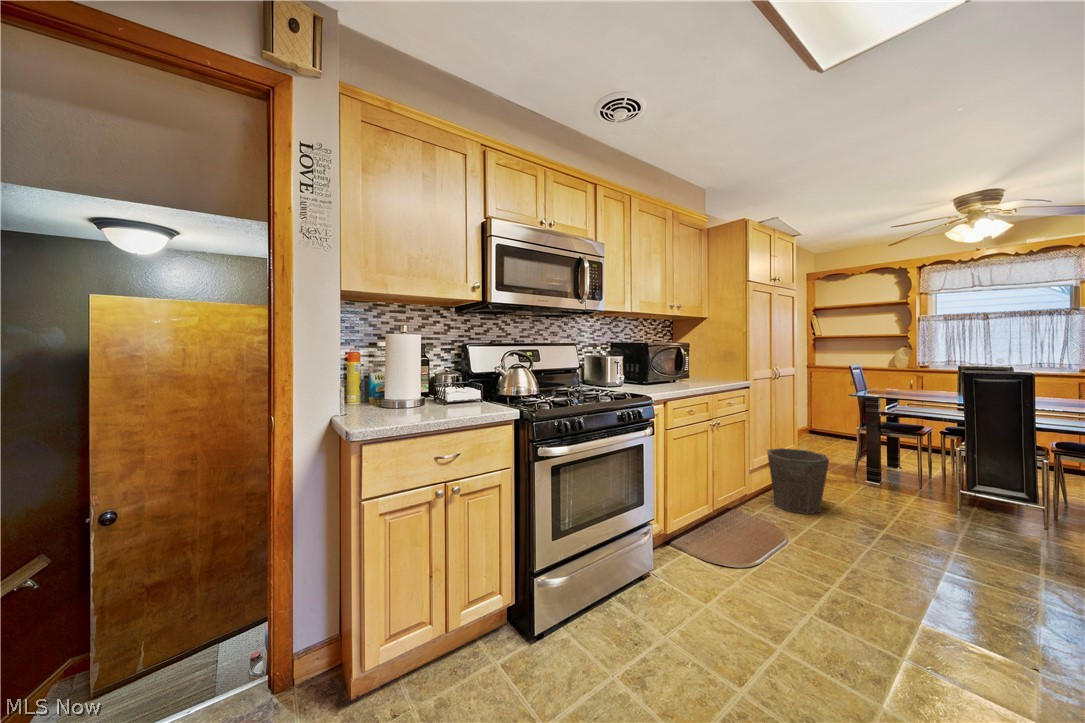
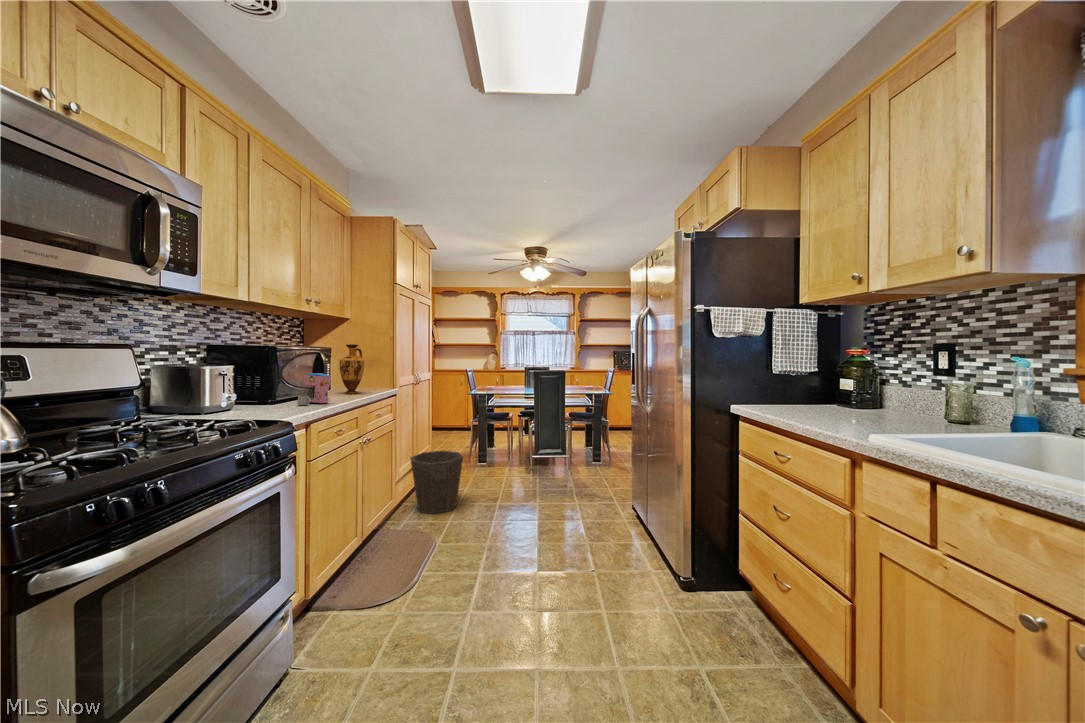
vase: none [697,340,718,382] -> present [339,344,364,394]
coffee maker: none [662,363,686,387] -> present [297,373,331,405]

